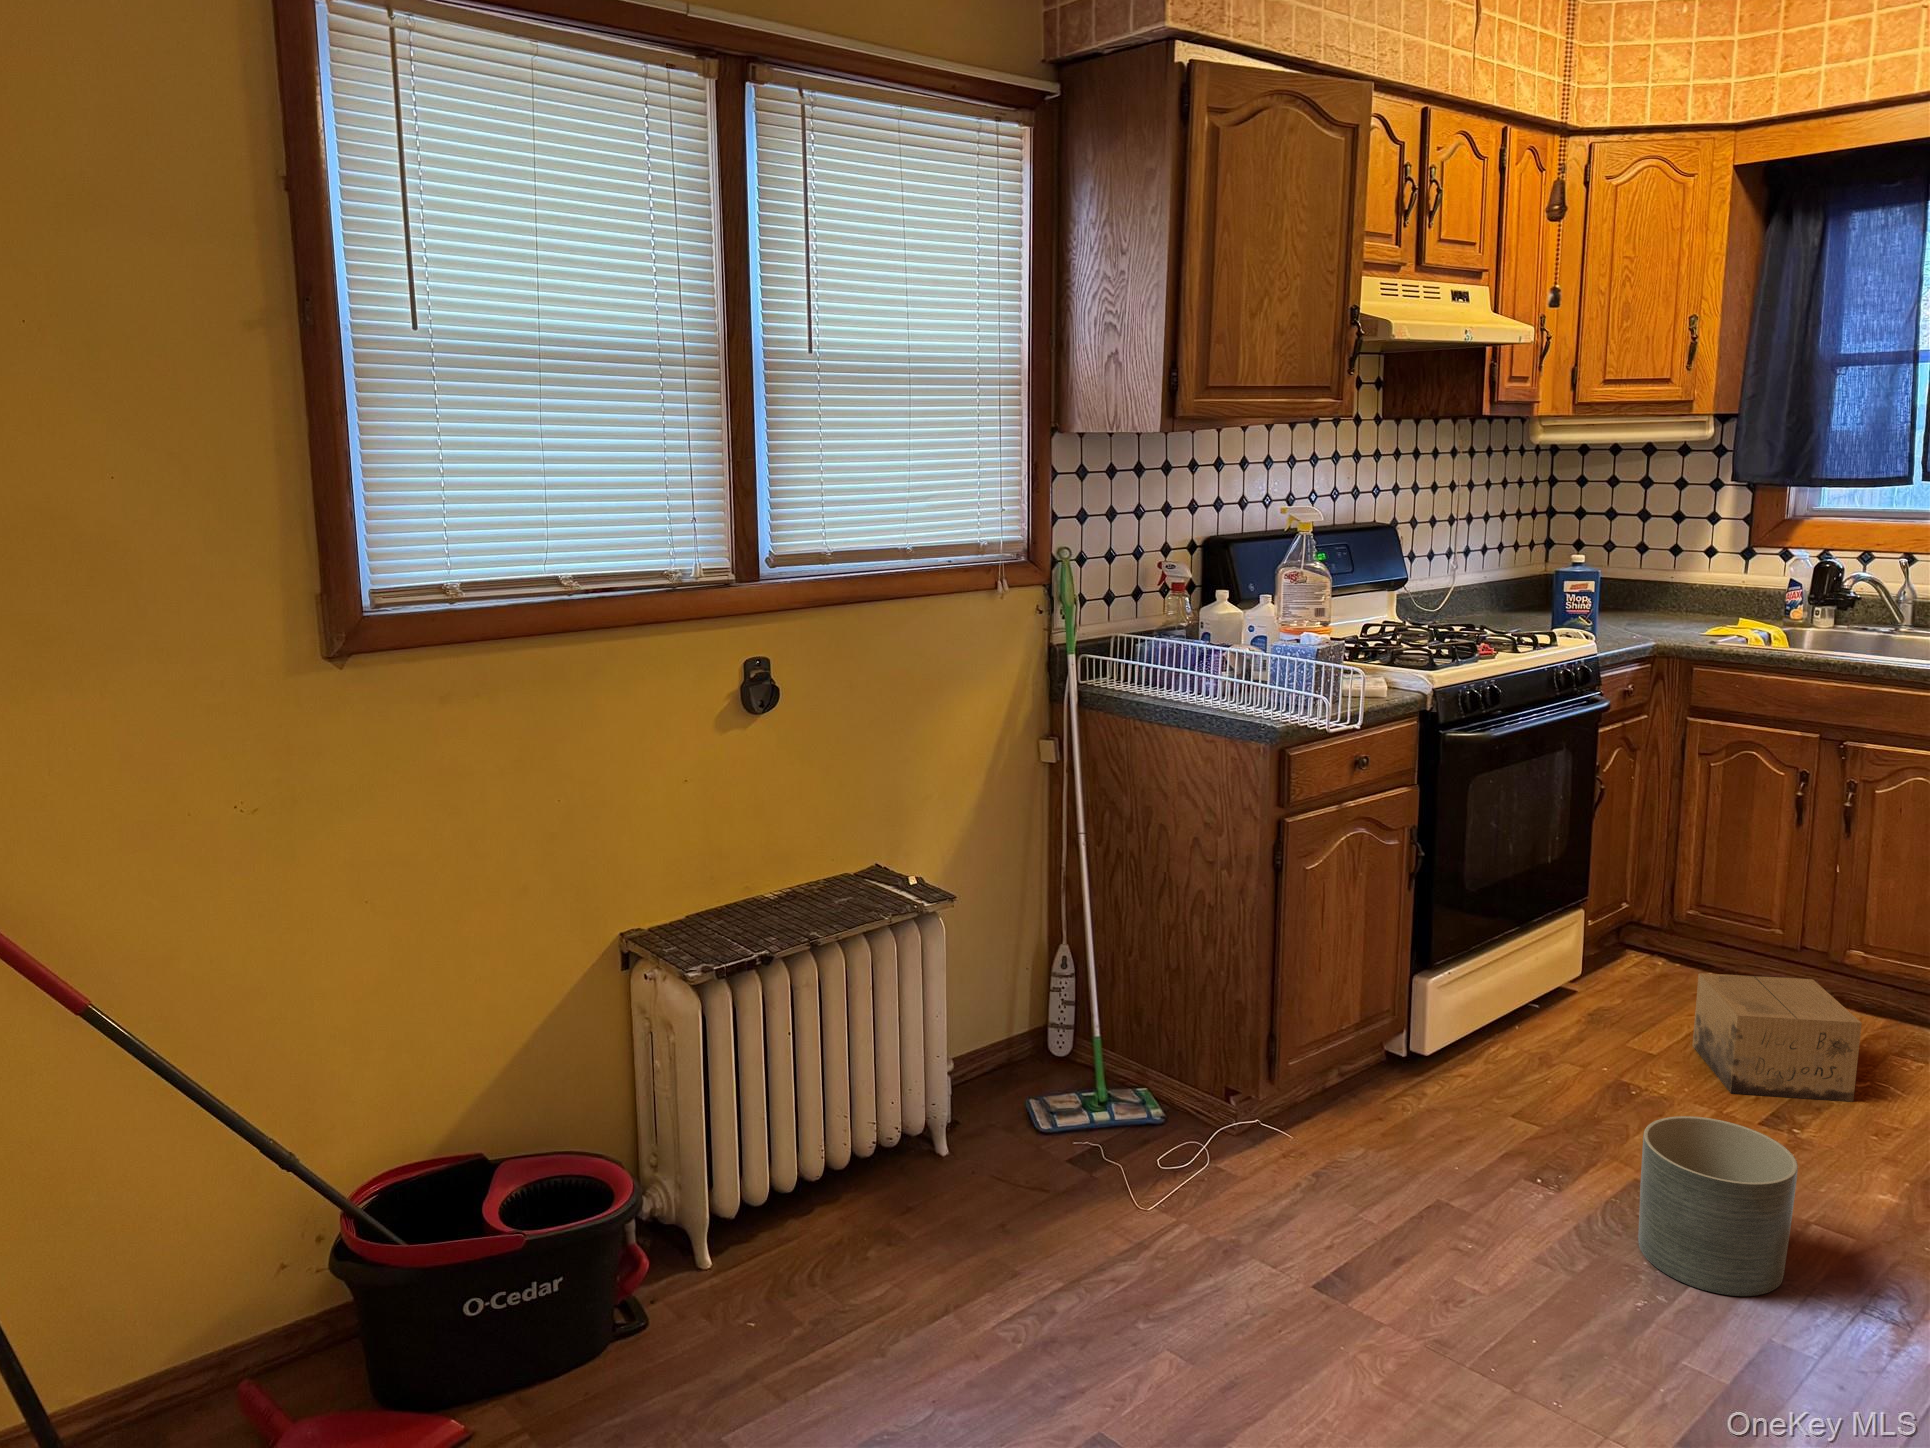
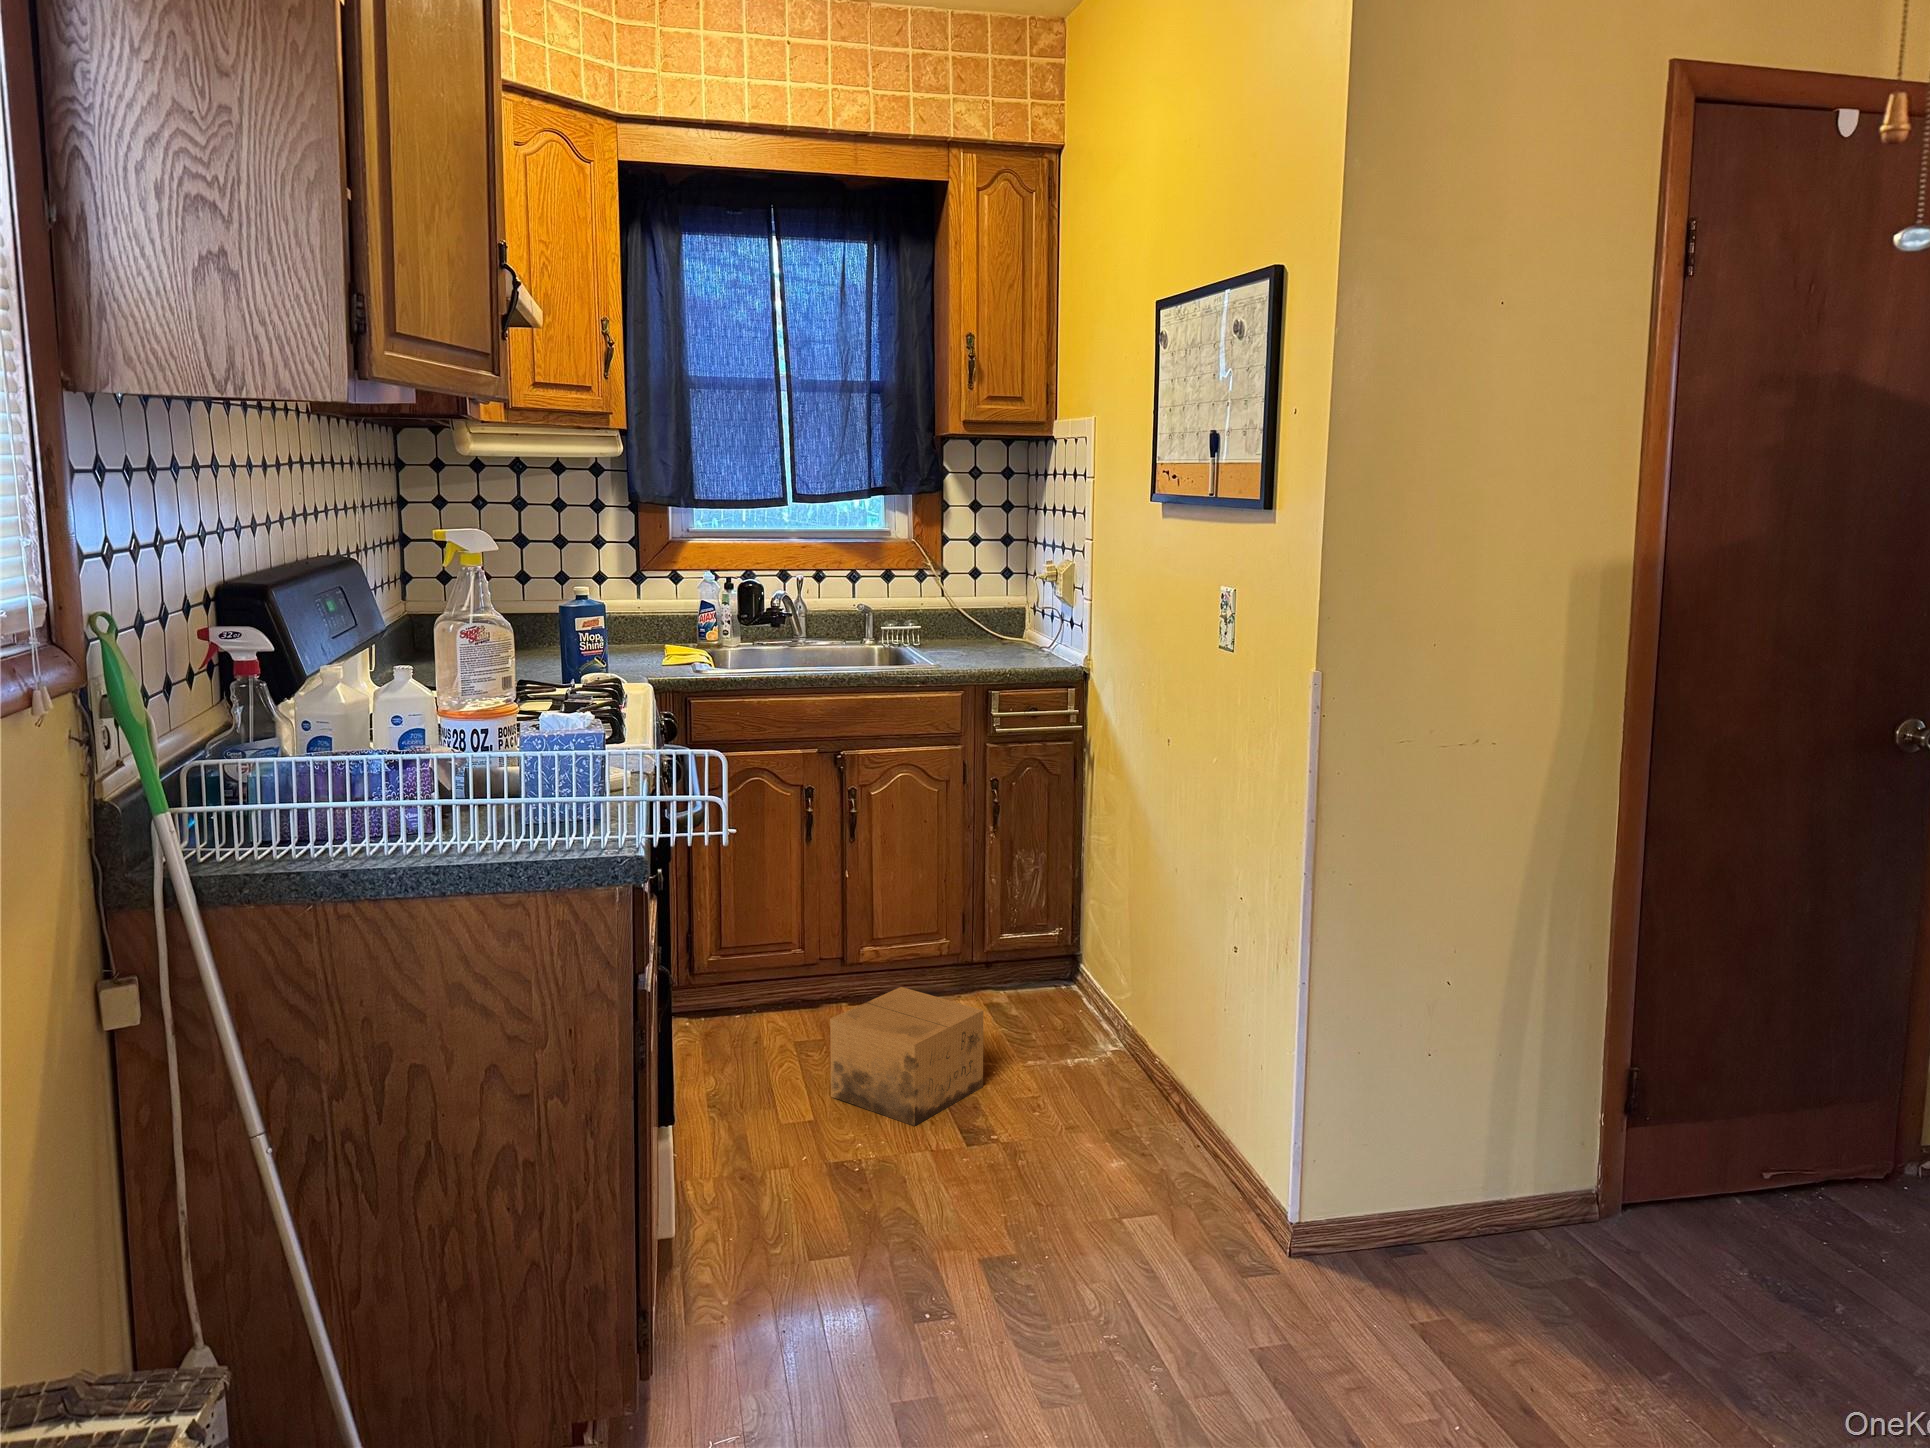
planter: present [1638,1116,1798,1296] -> none [1058,1142,1196,1327]

